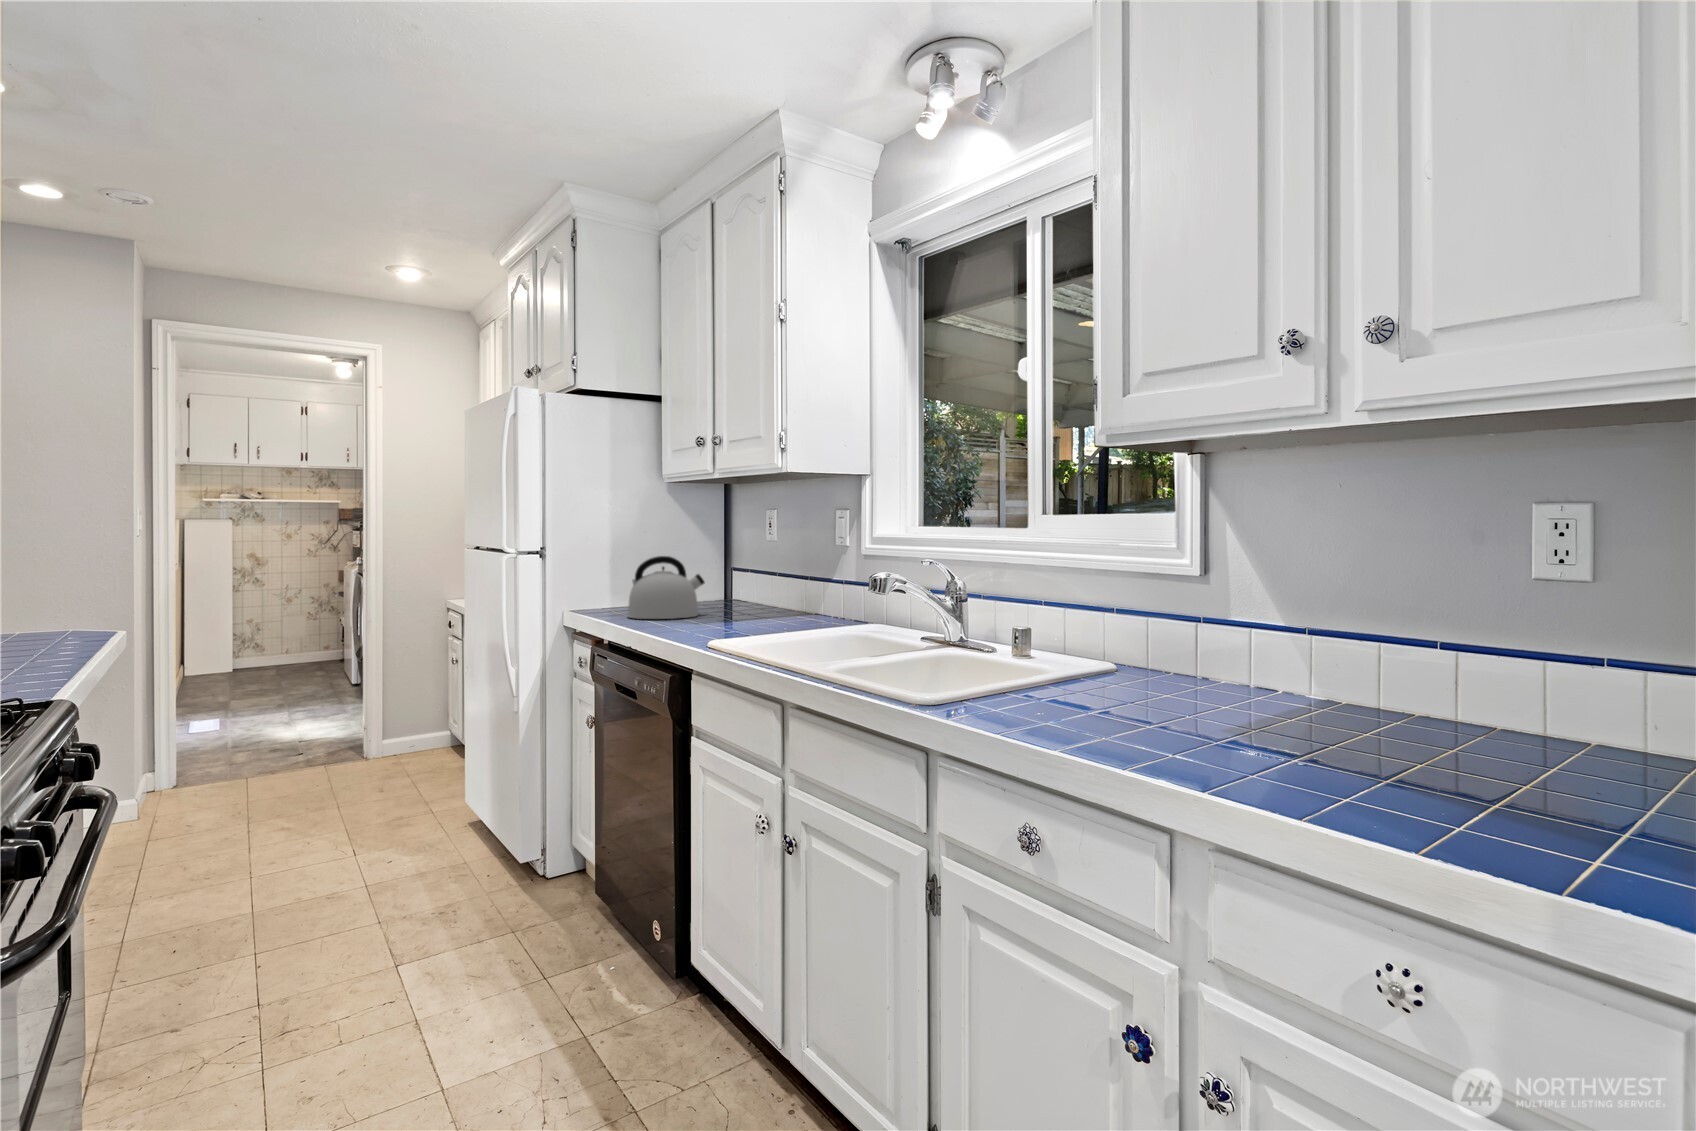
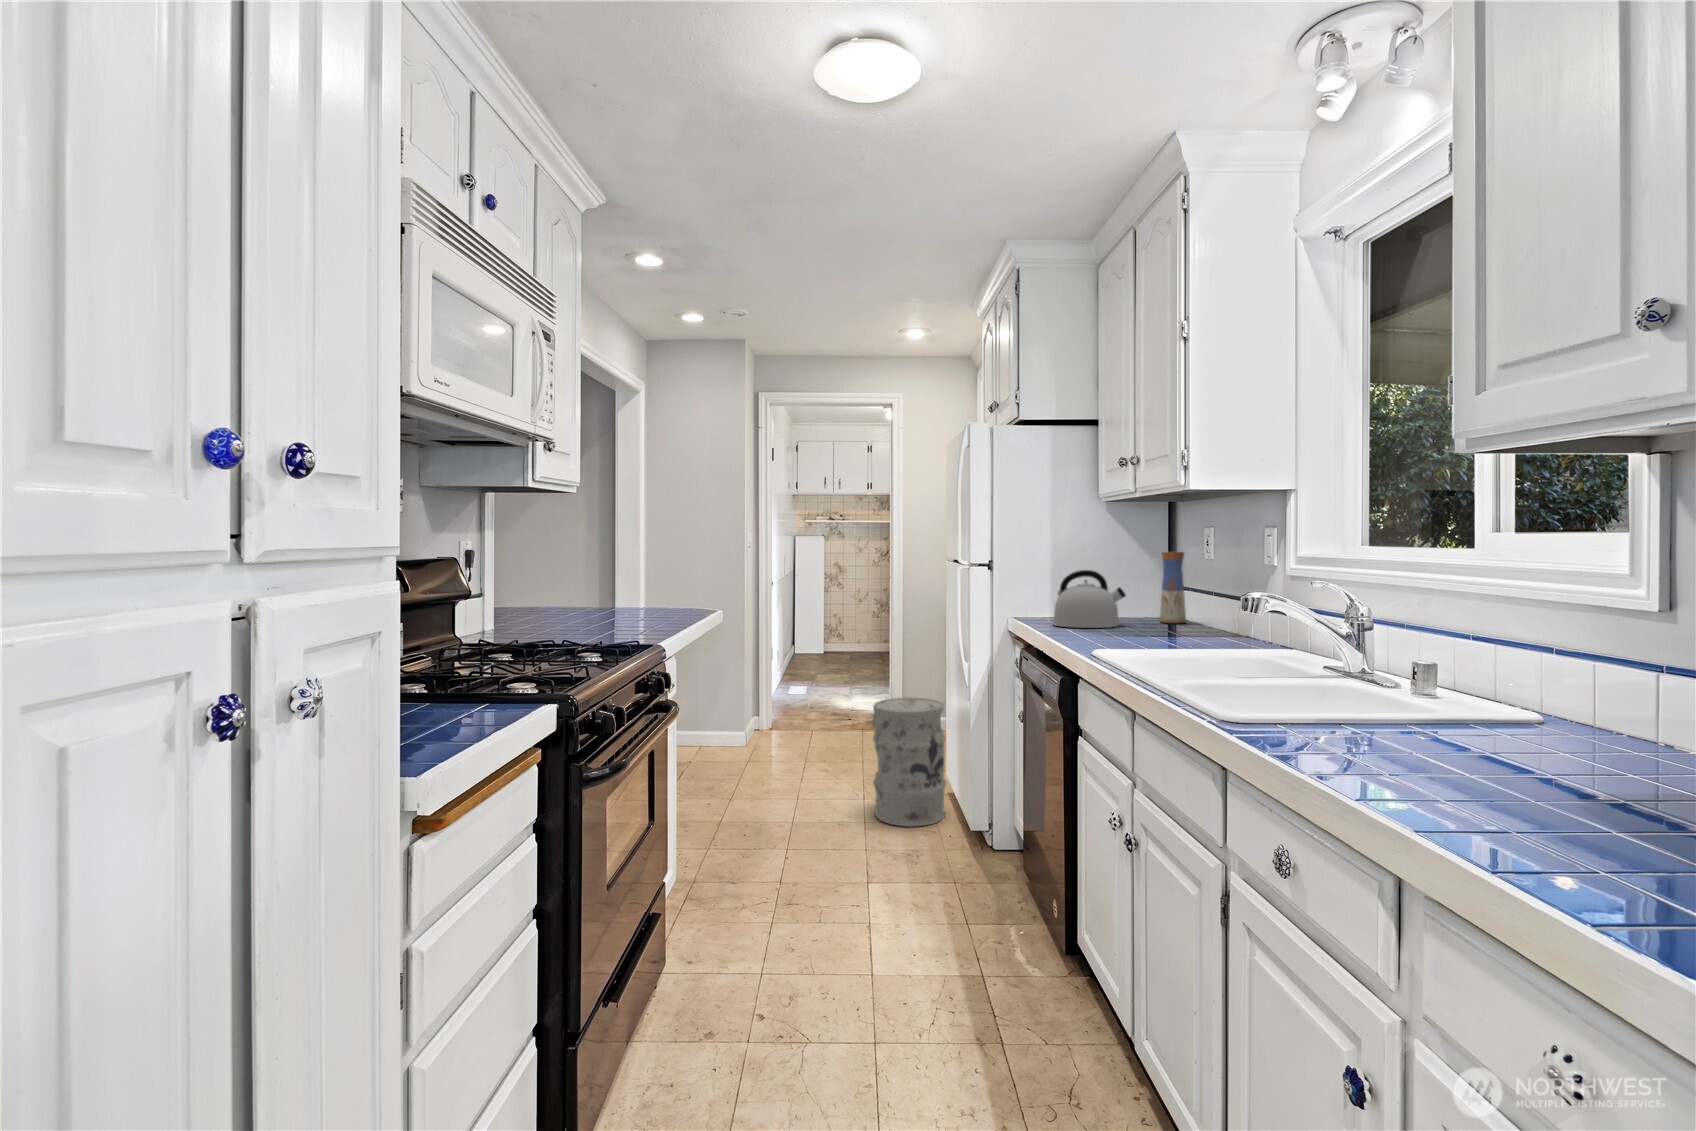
vase: none [733,537,759,610] -> present [1160,552,1186,623]
trash can: none [375,718,477,882] -> present [872,698,946,827]

